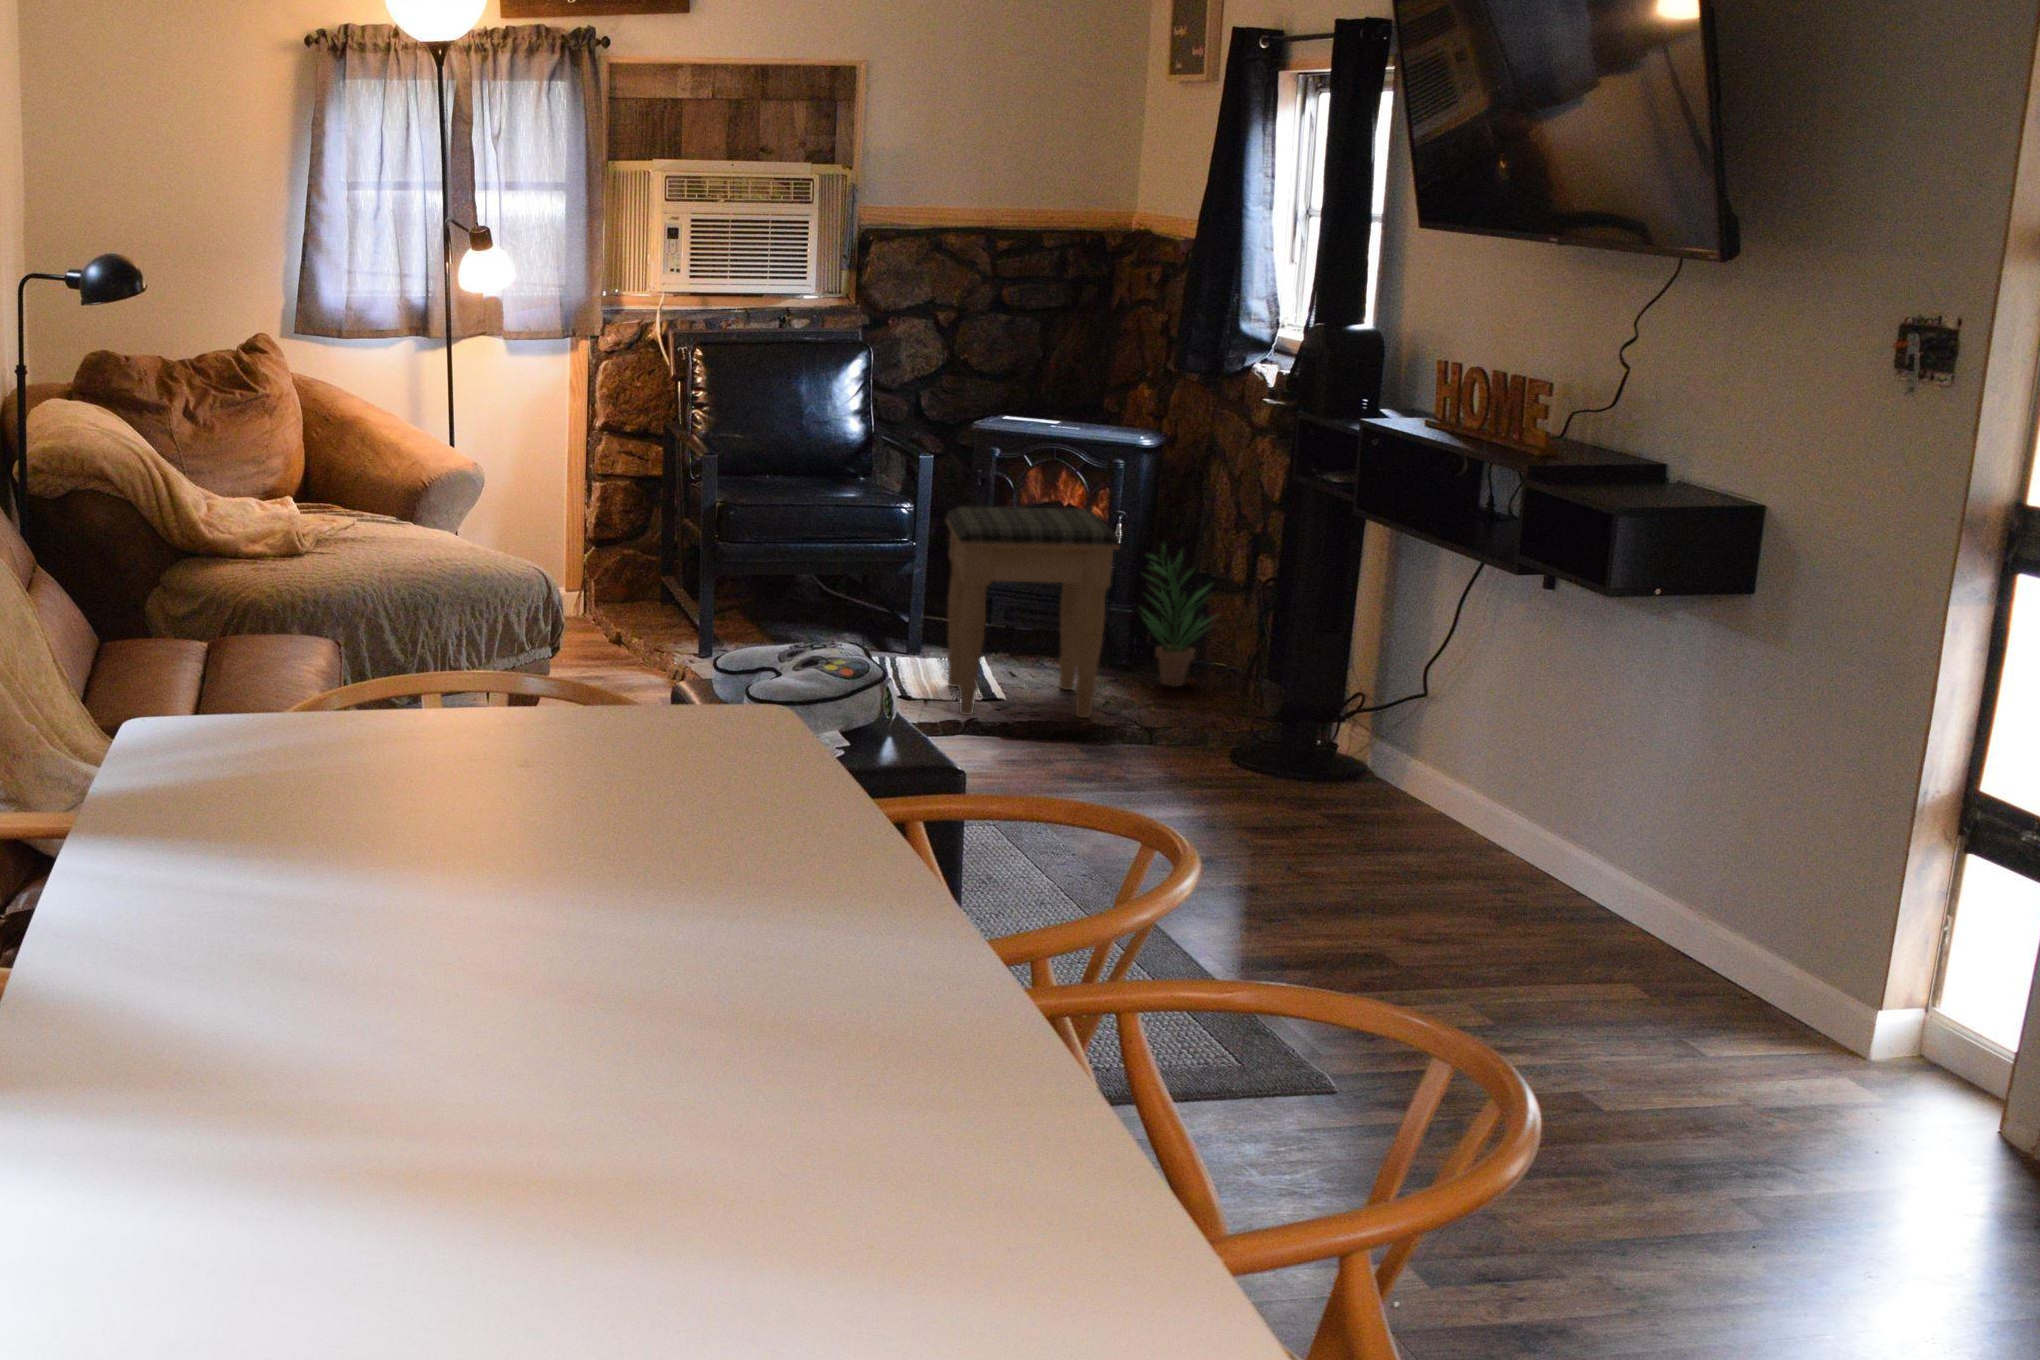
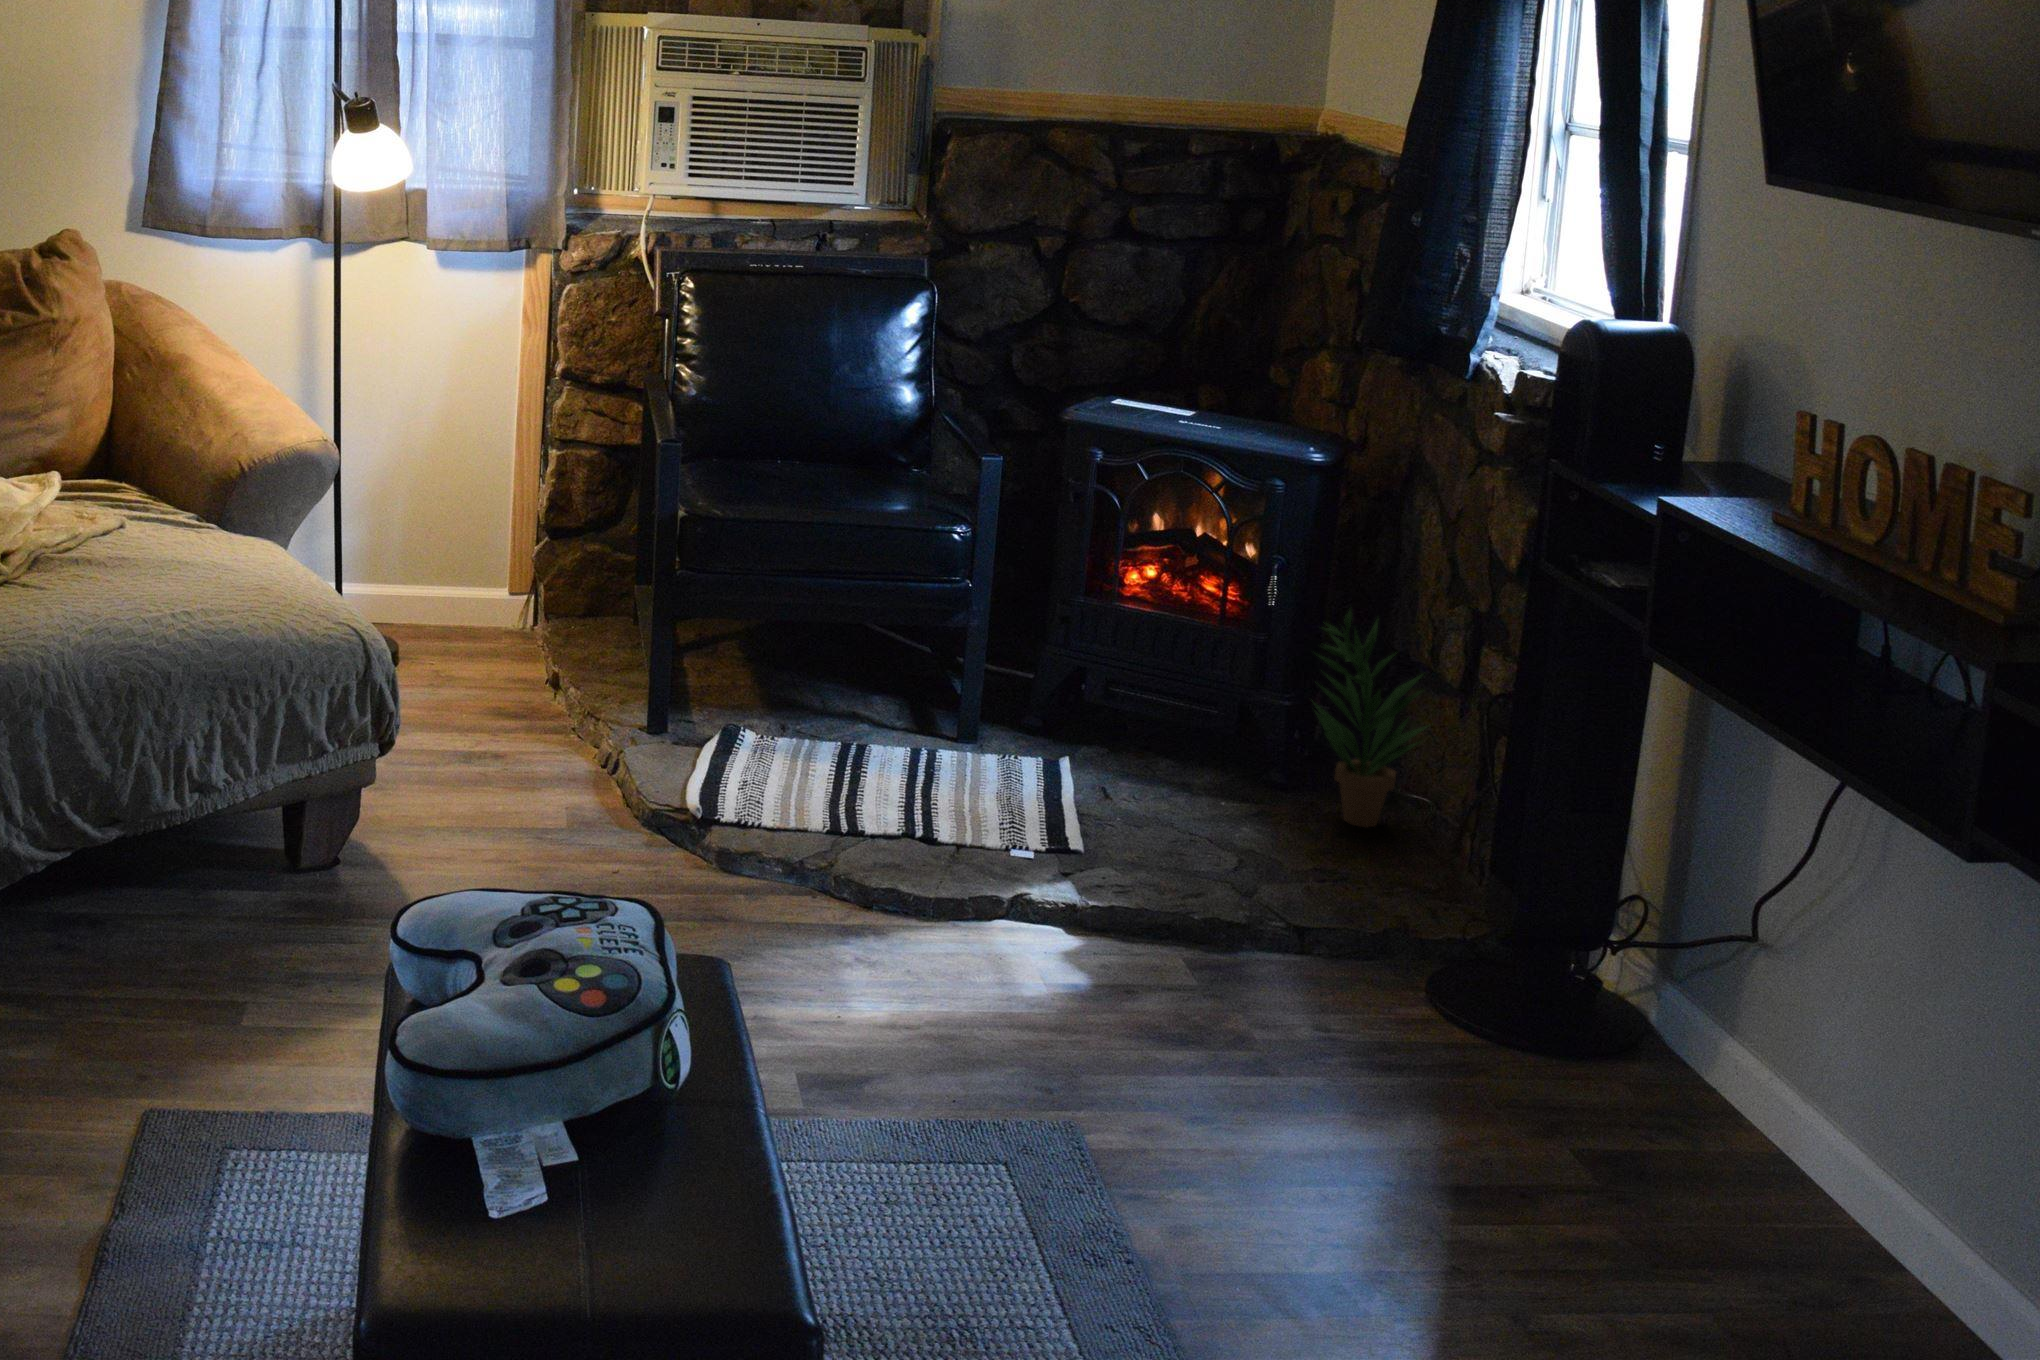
footstool: present [946,507,1120,718] -> none [1013,542,1271,894]

